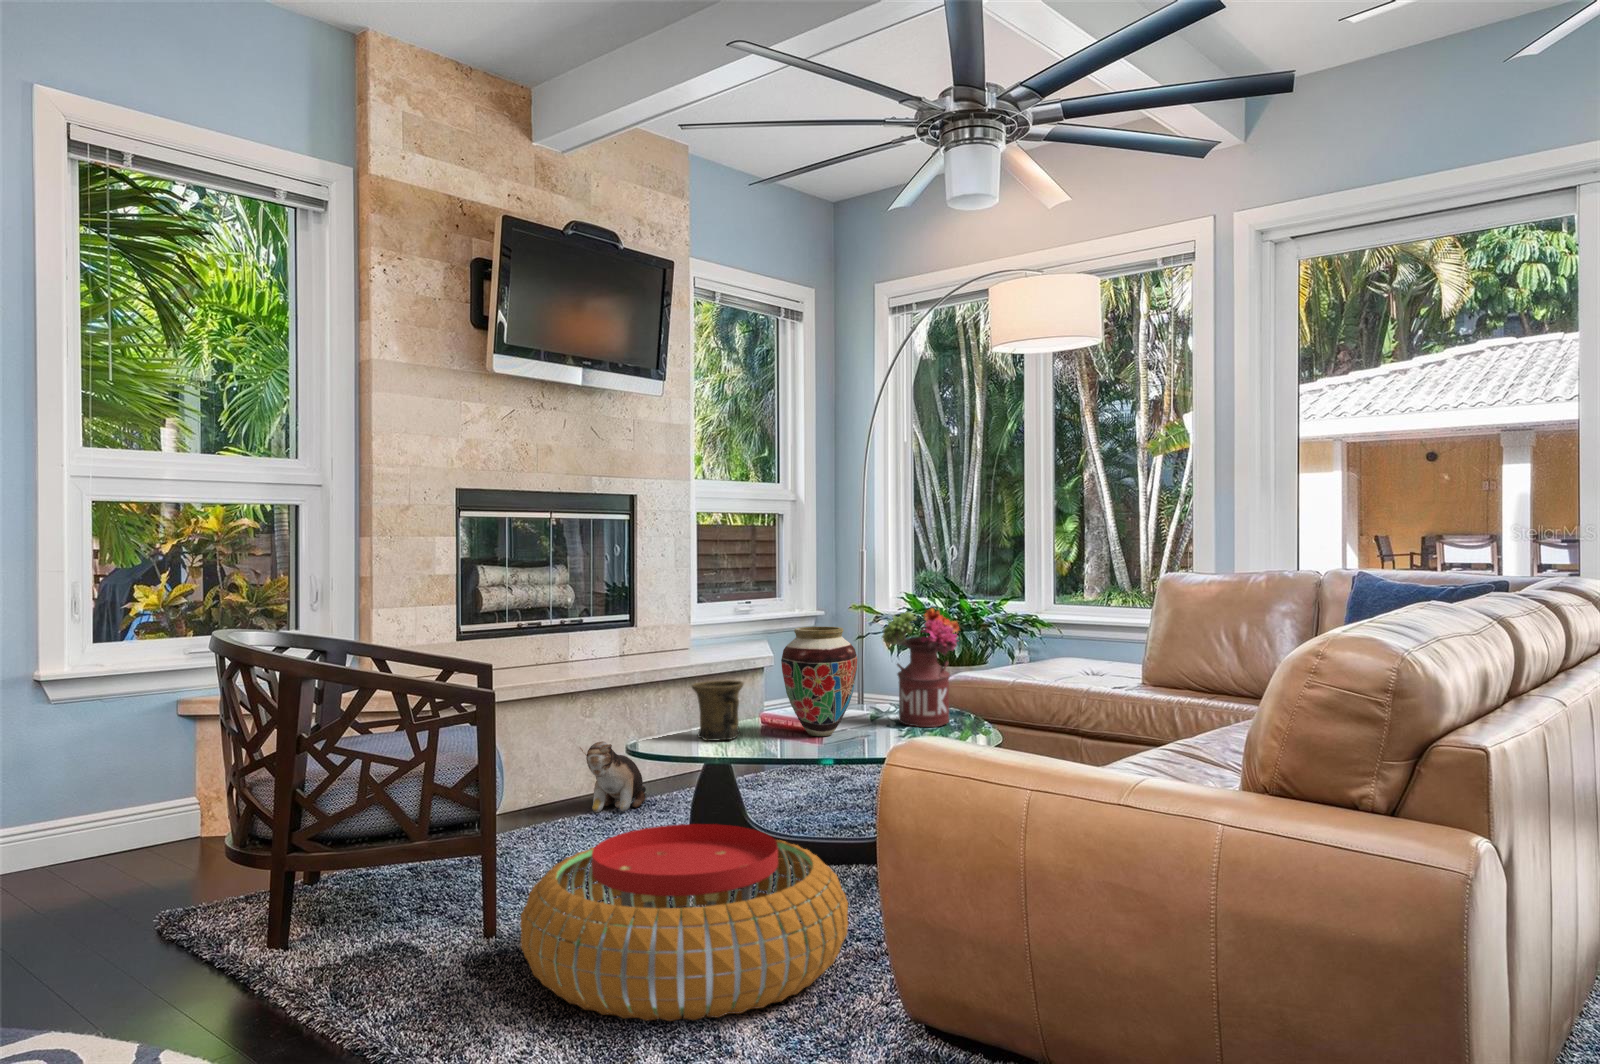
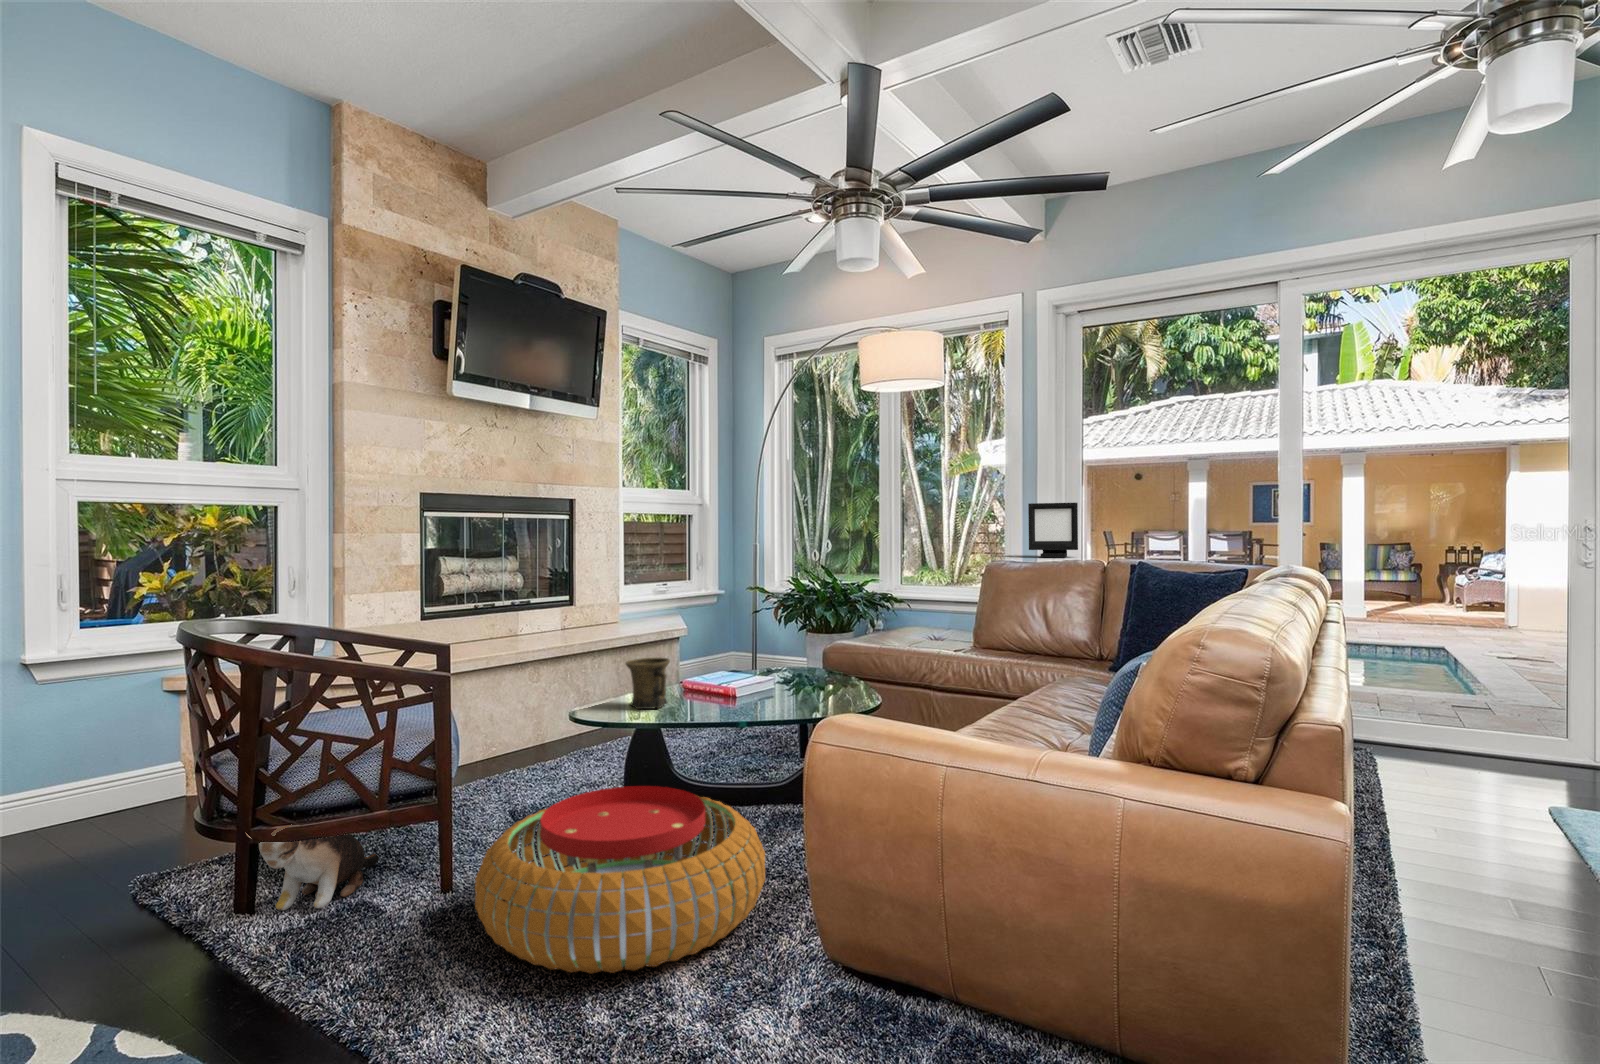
picture frame: none [1216,494,1284,567] -> present [1028,503,1078,557]
flower arrangement: present [882,608,959,727] -> none [782,594,845,691]
vase: present [781,627,857,736] -> none [701,611,764,702]
plush toy: present [580,741,646,812] -> present [246,824,379,910]

